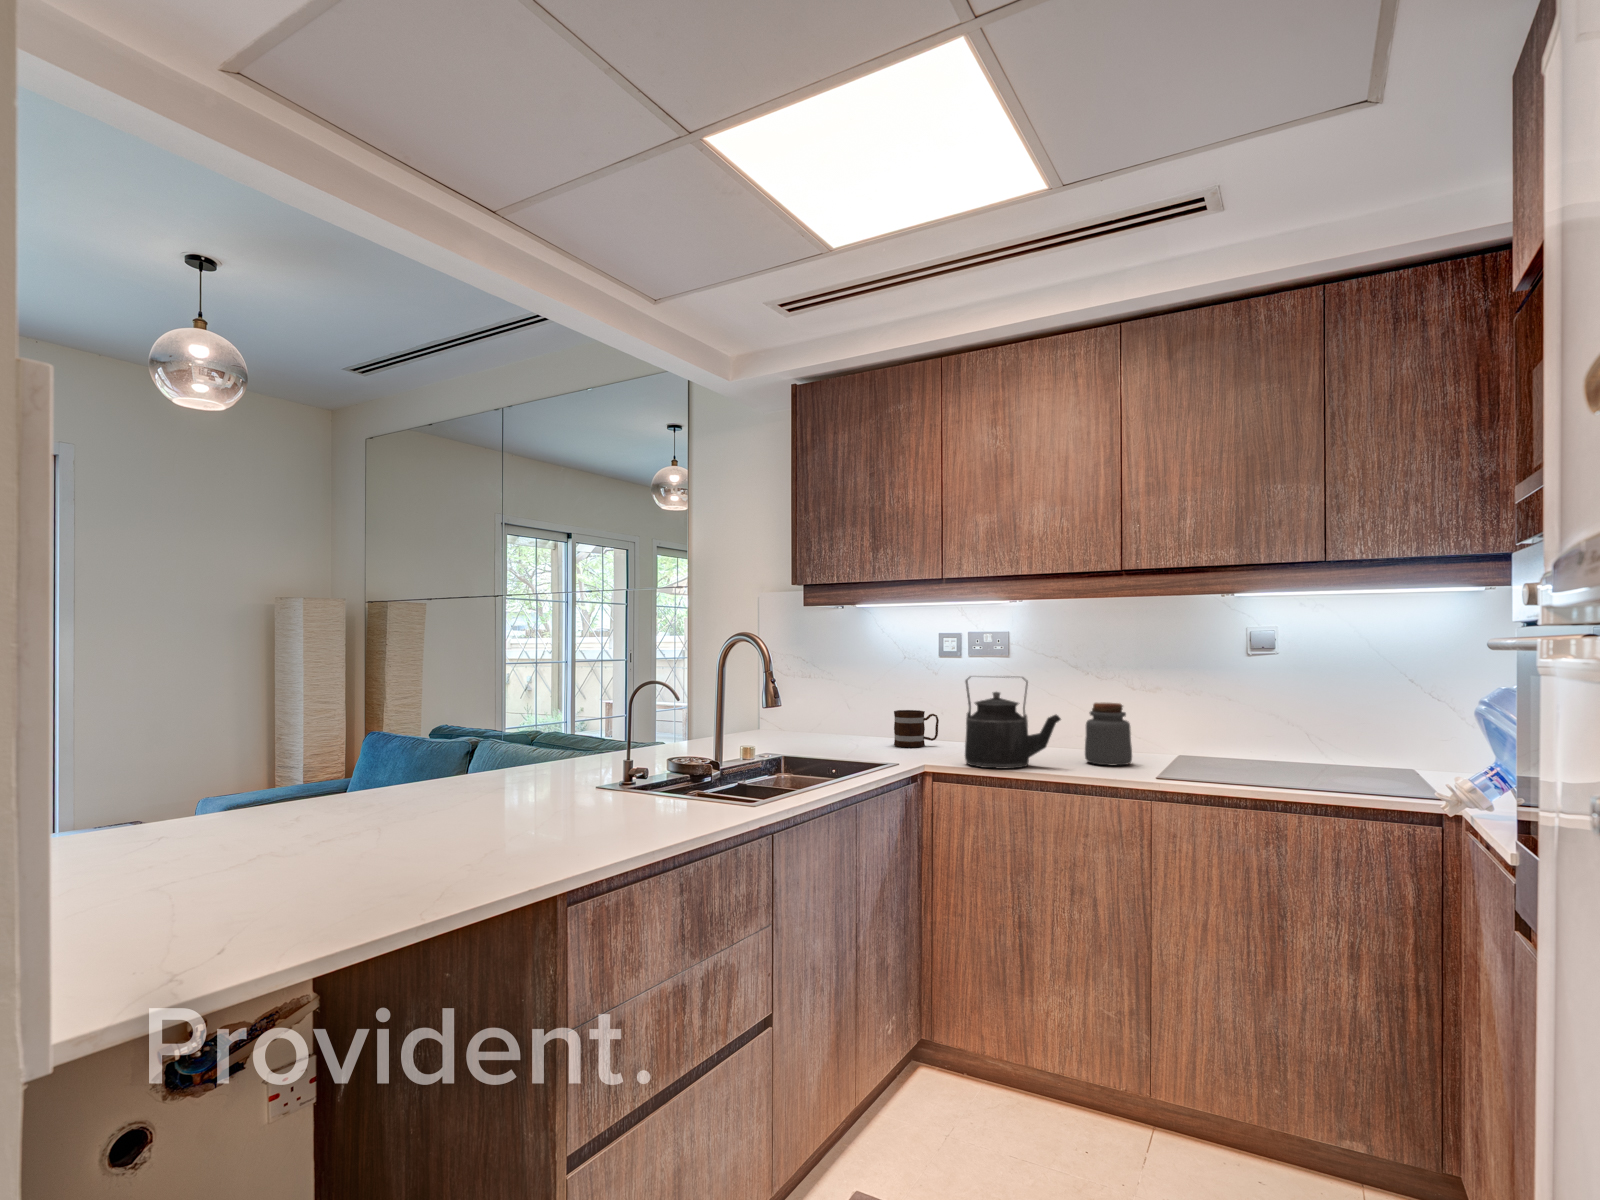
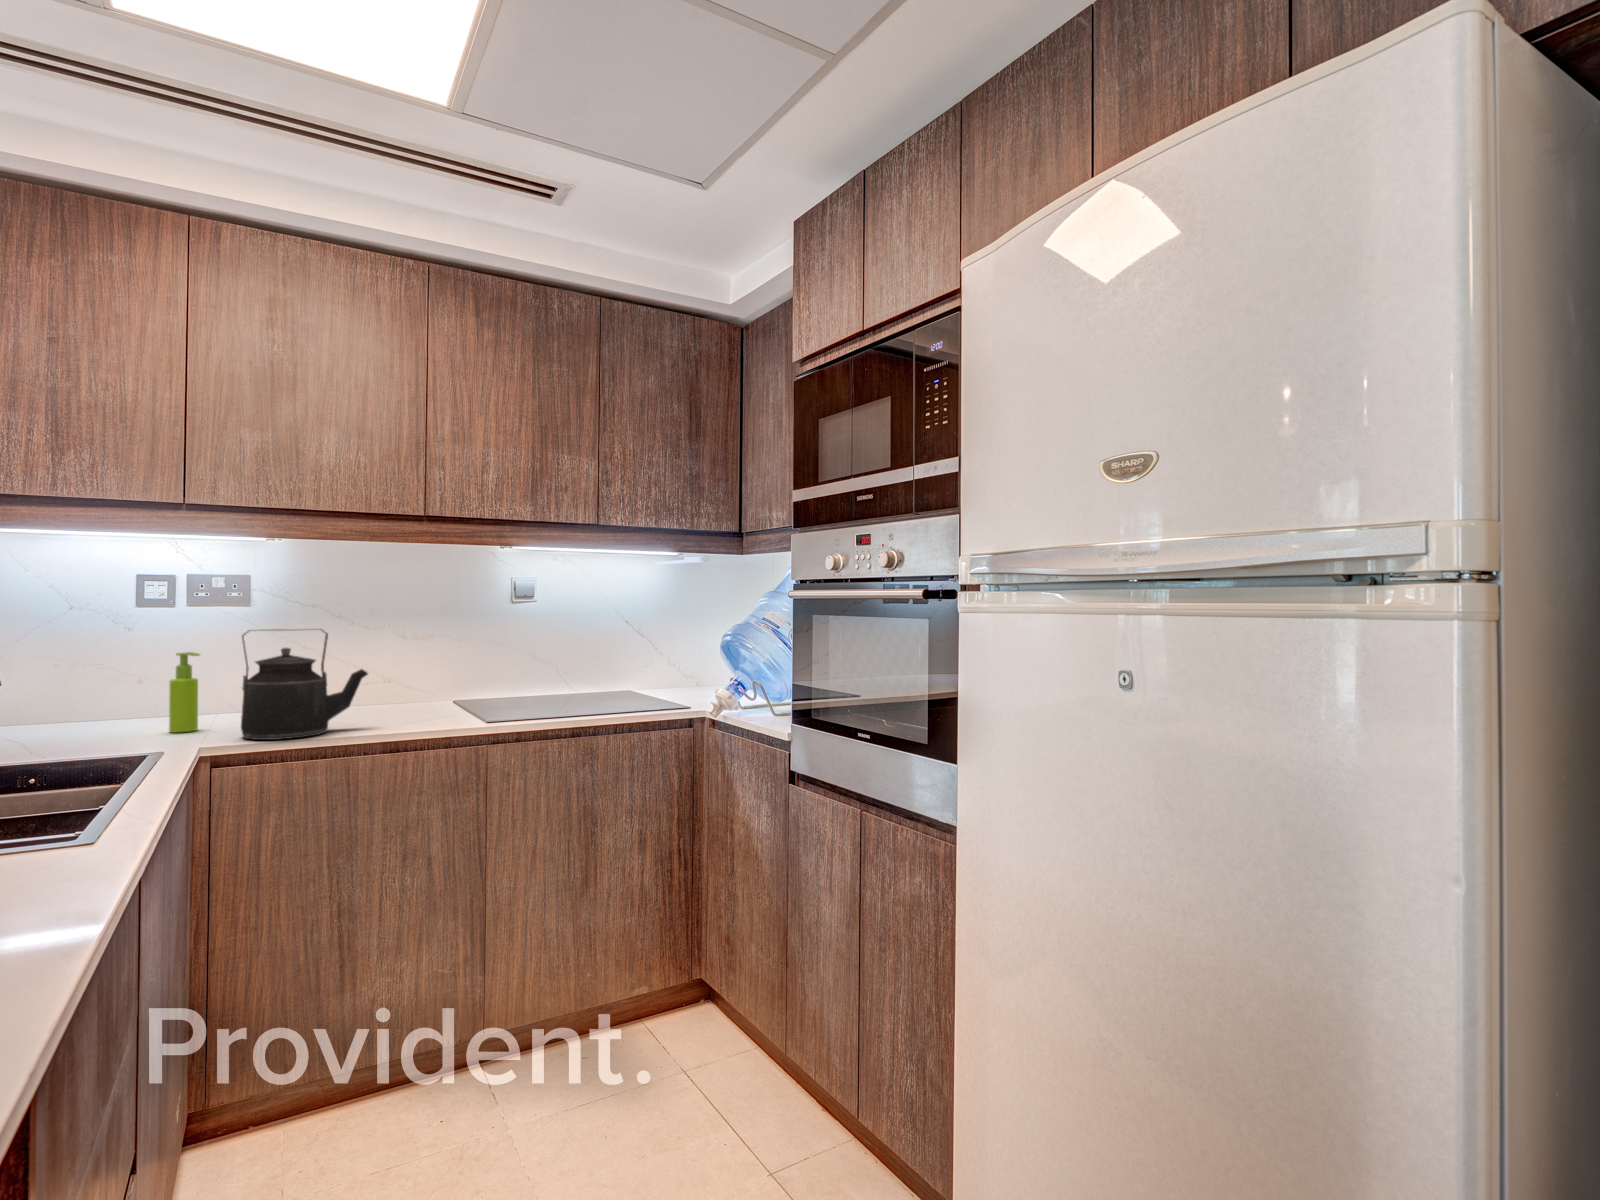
soap dispenser: none [939,692,957,753] -> present [169,652,200,732]
jar: present [1085,703,1132,765] -> none [377,653,429,719]
mug: present [894,710,939,747] -> none [74,682,150,735]

